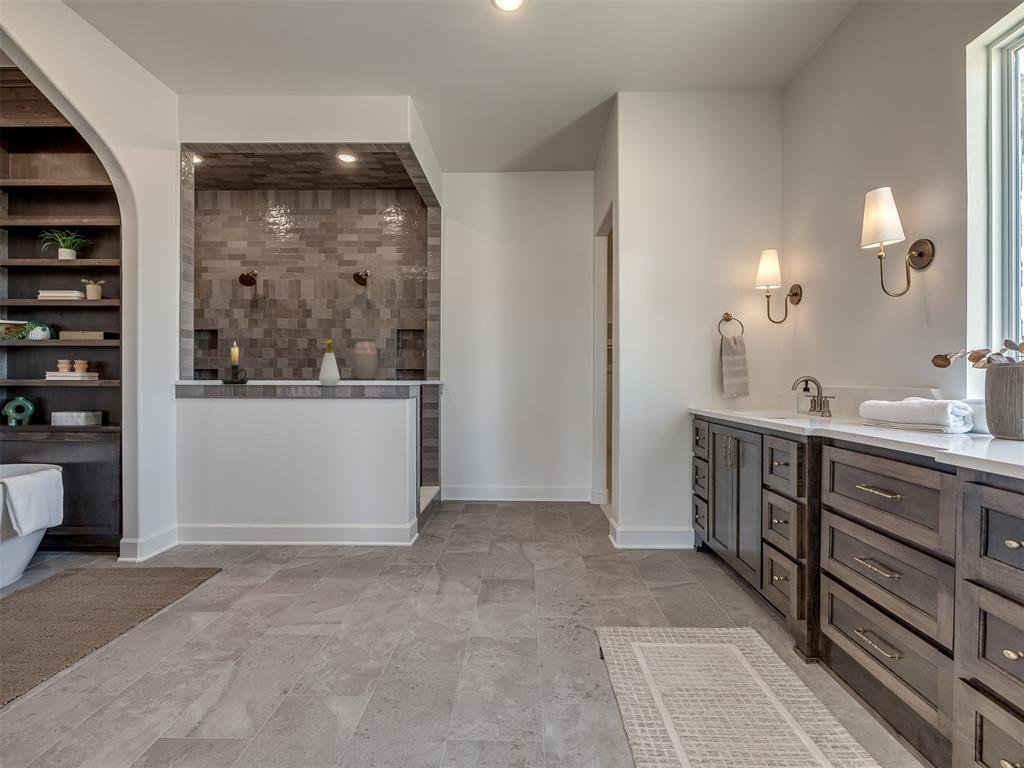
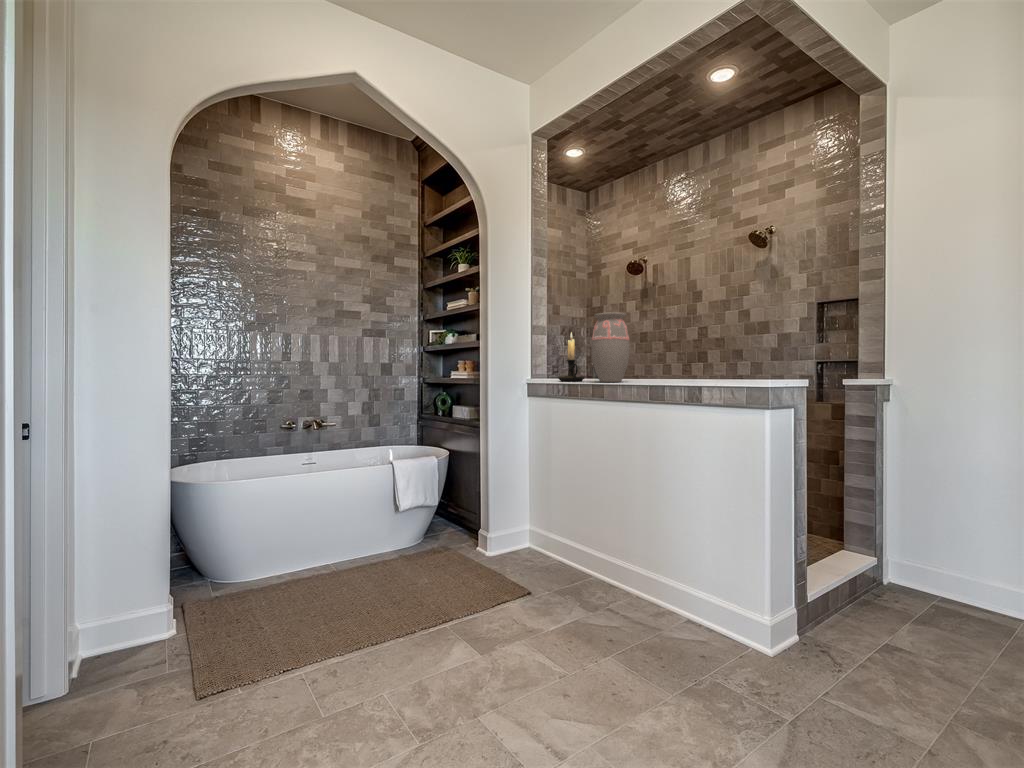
decorative vase: present [353,337,377,379] -> present [591,312,630,382]
soap bottle: present [319,340,340,386] -> none [643,320,672,383]

